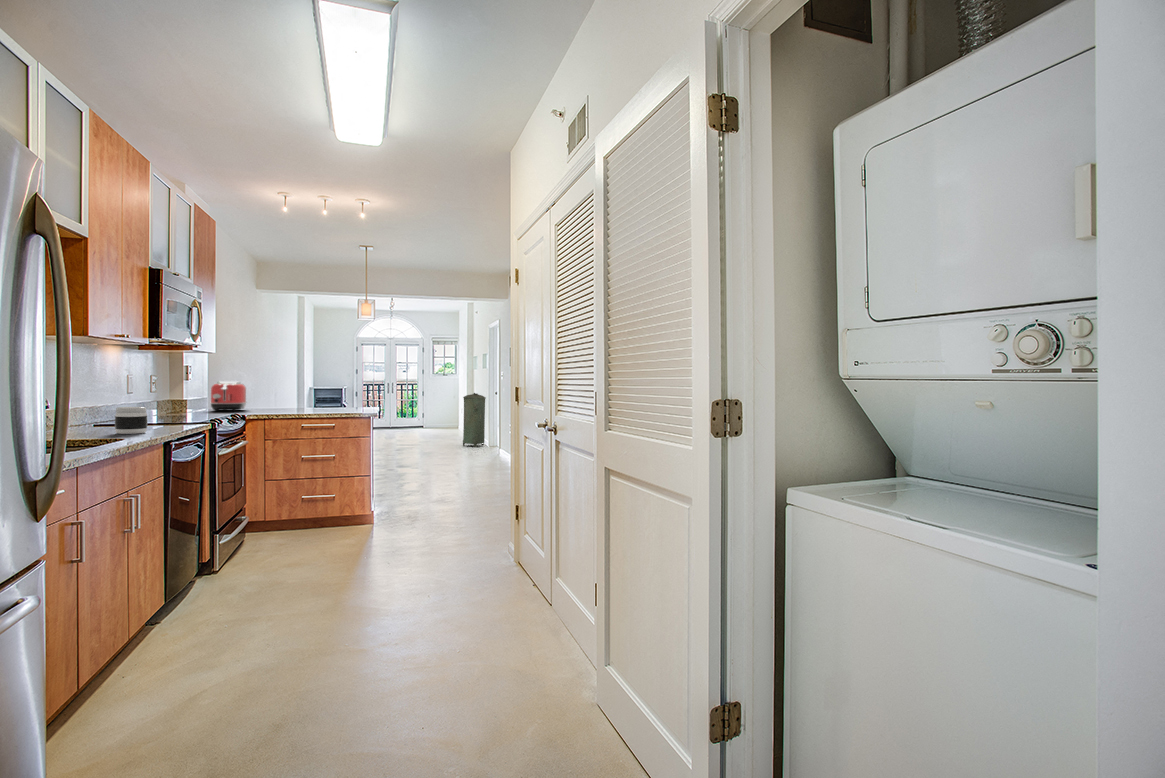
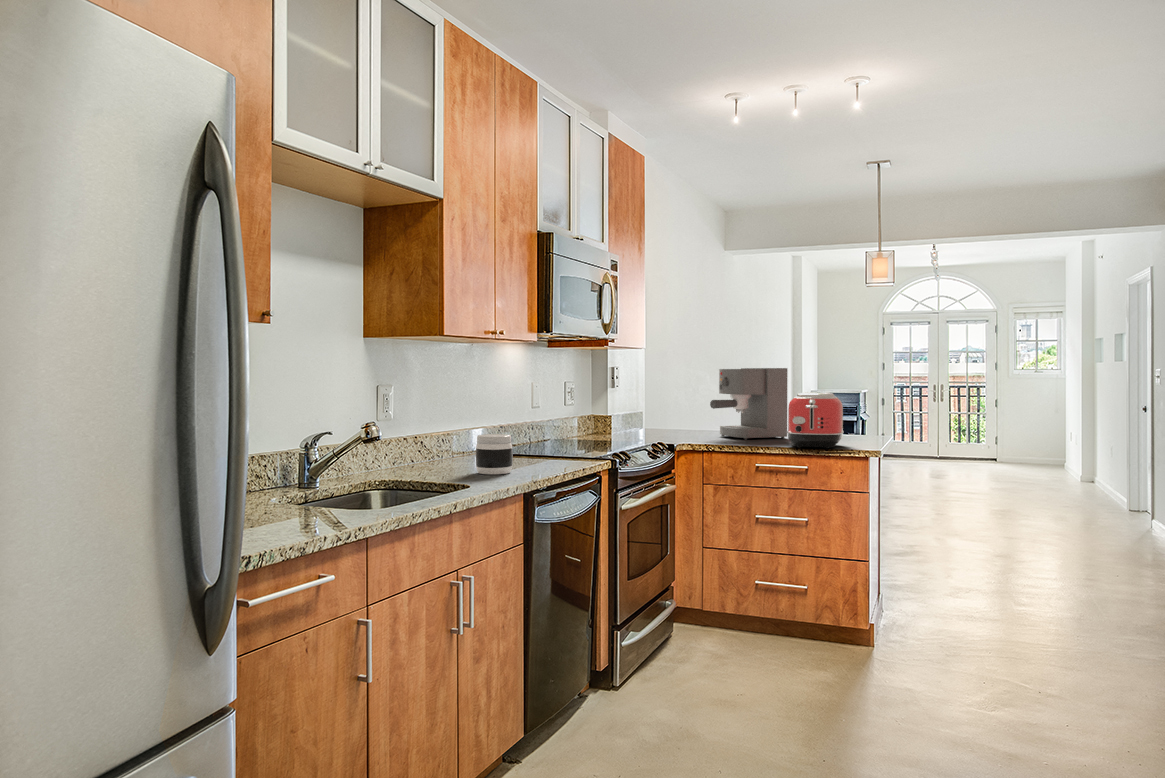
coffee maker: none [267,368,319,412] -> present [710,368,788,440]
toaster: present [211,381,246,411] -> present [787,392,844,449]
trash can: present [463,393,486,447] -> none [1068,402,1118,505]

